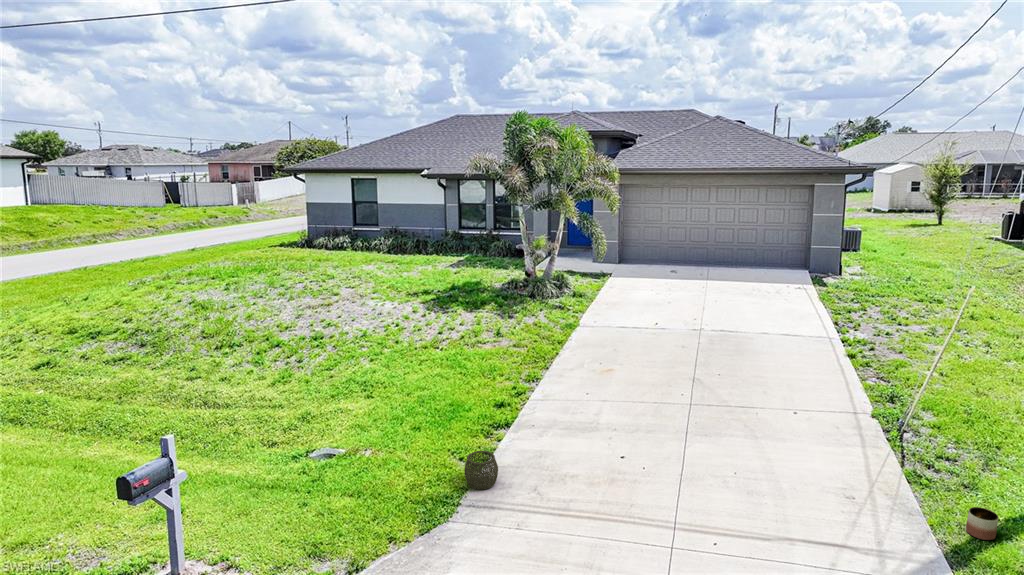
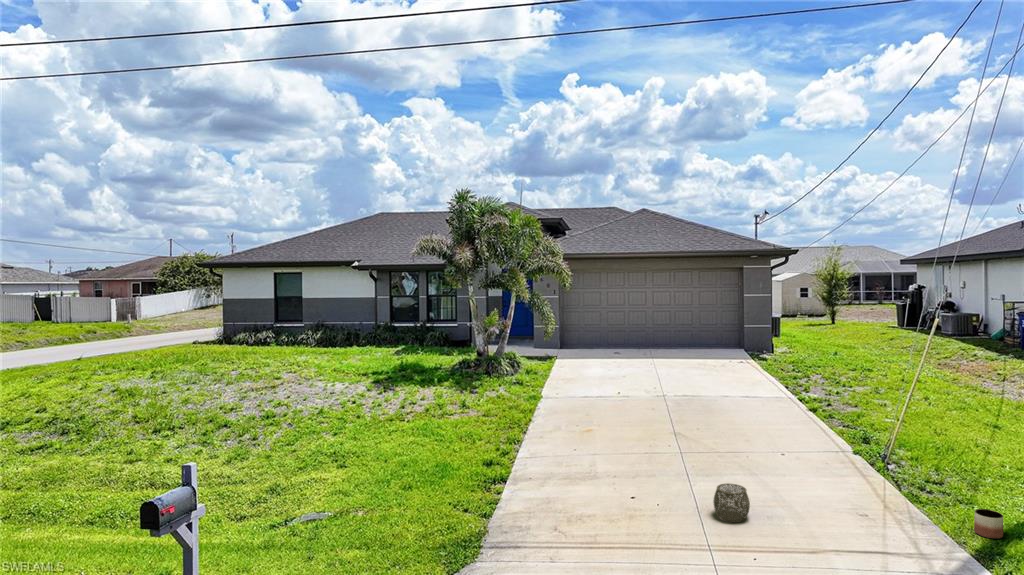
woven basket: present [464,451,498,489] -> present [713,483,750,522]

